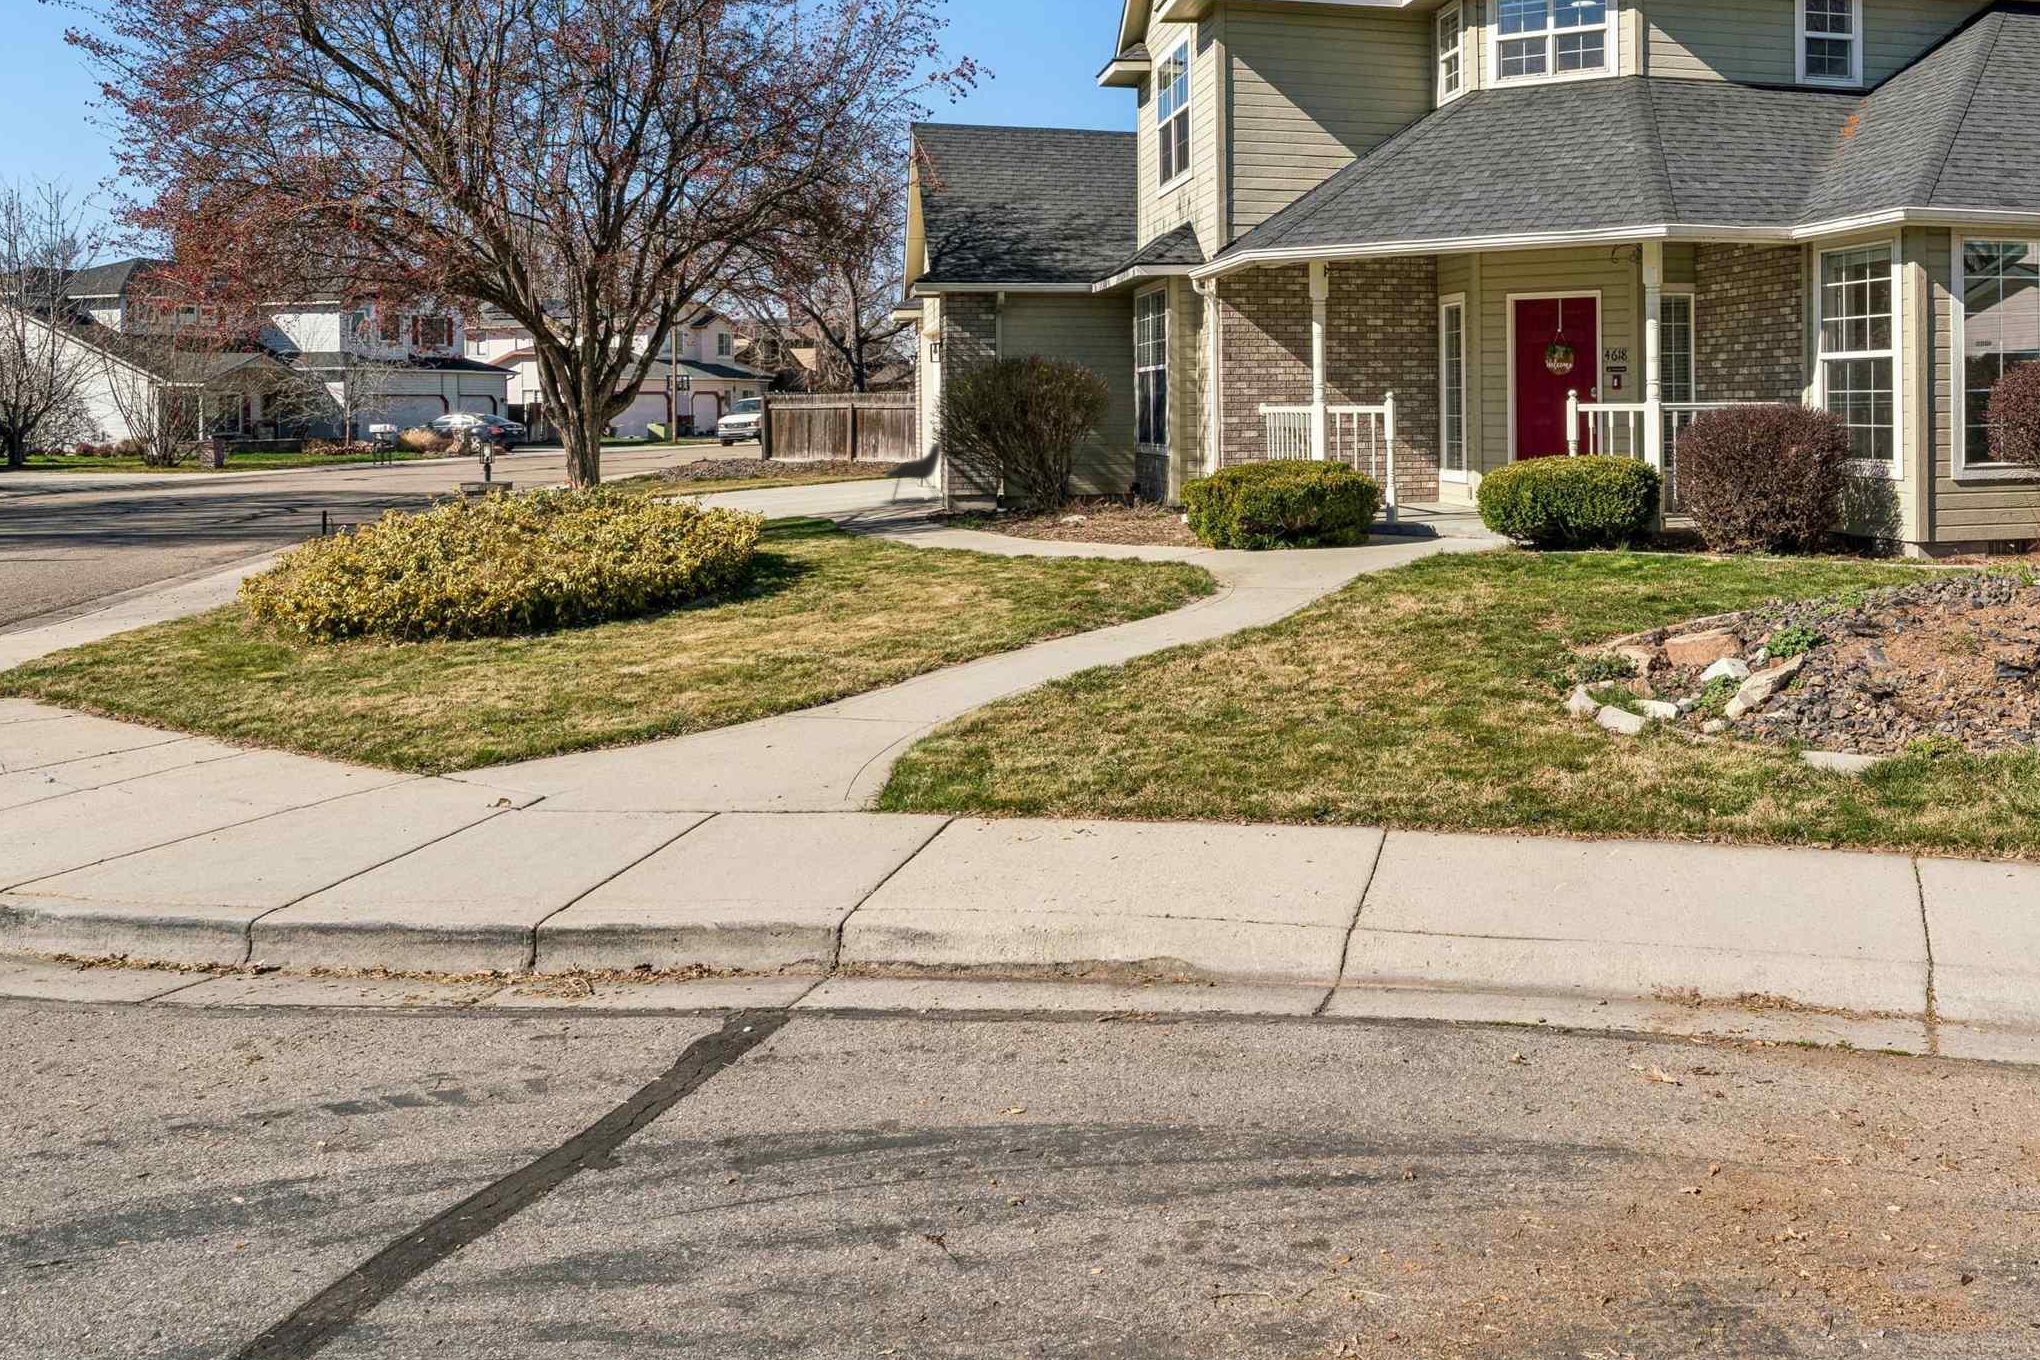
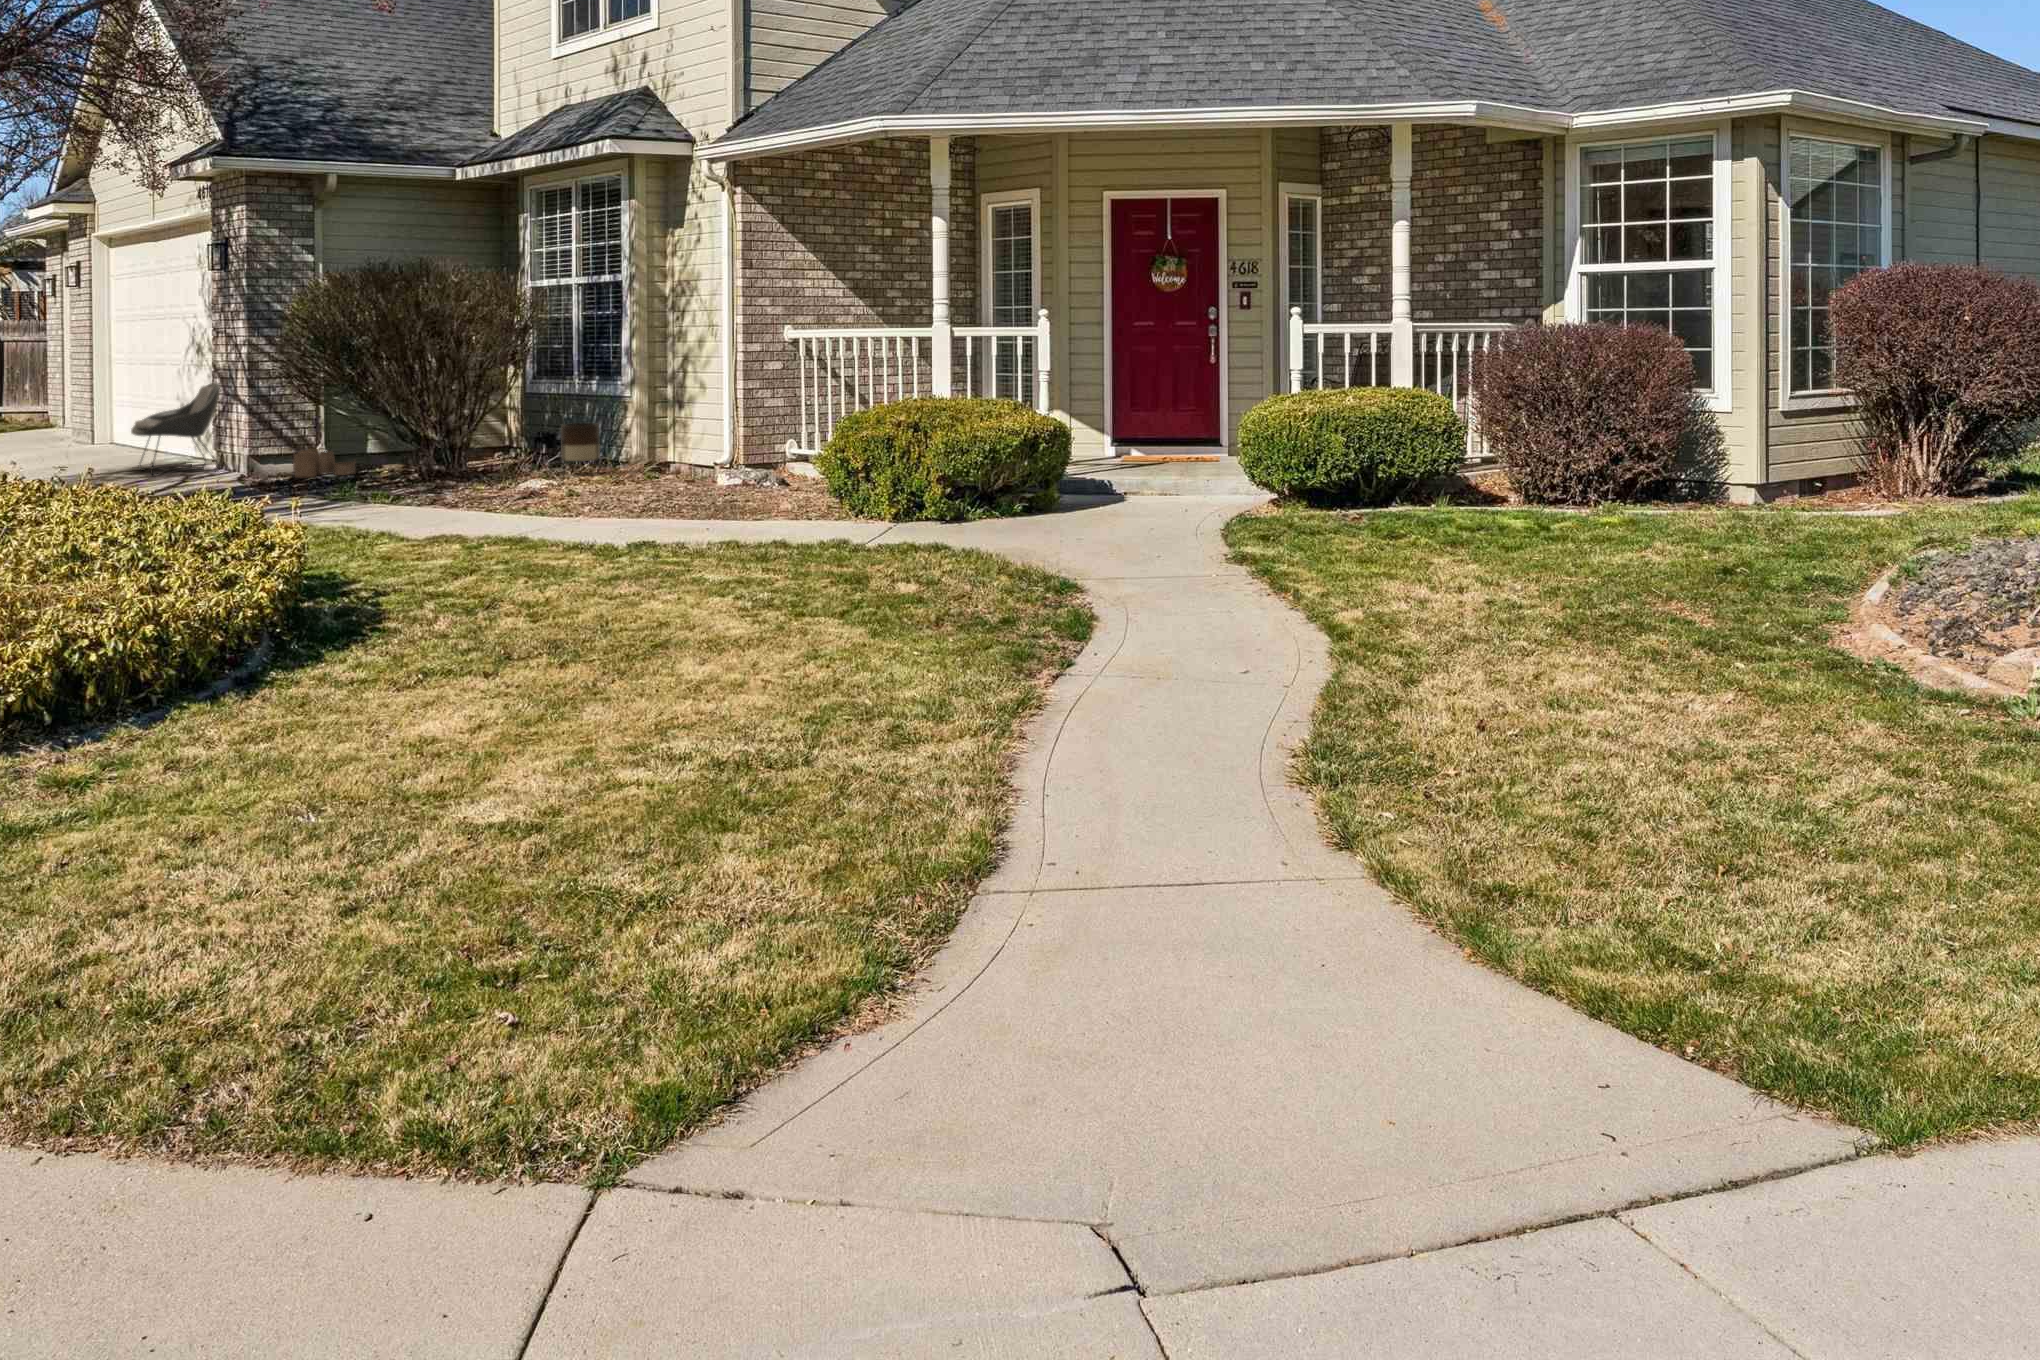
planter: none [1127,473,1155,512] -> present [561,423,600,470]
woven basket: none [969,487,1011,508] -> present [293,449,356,477]

